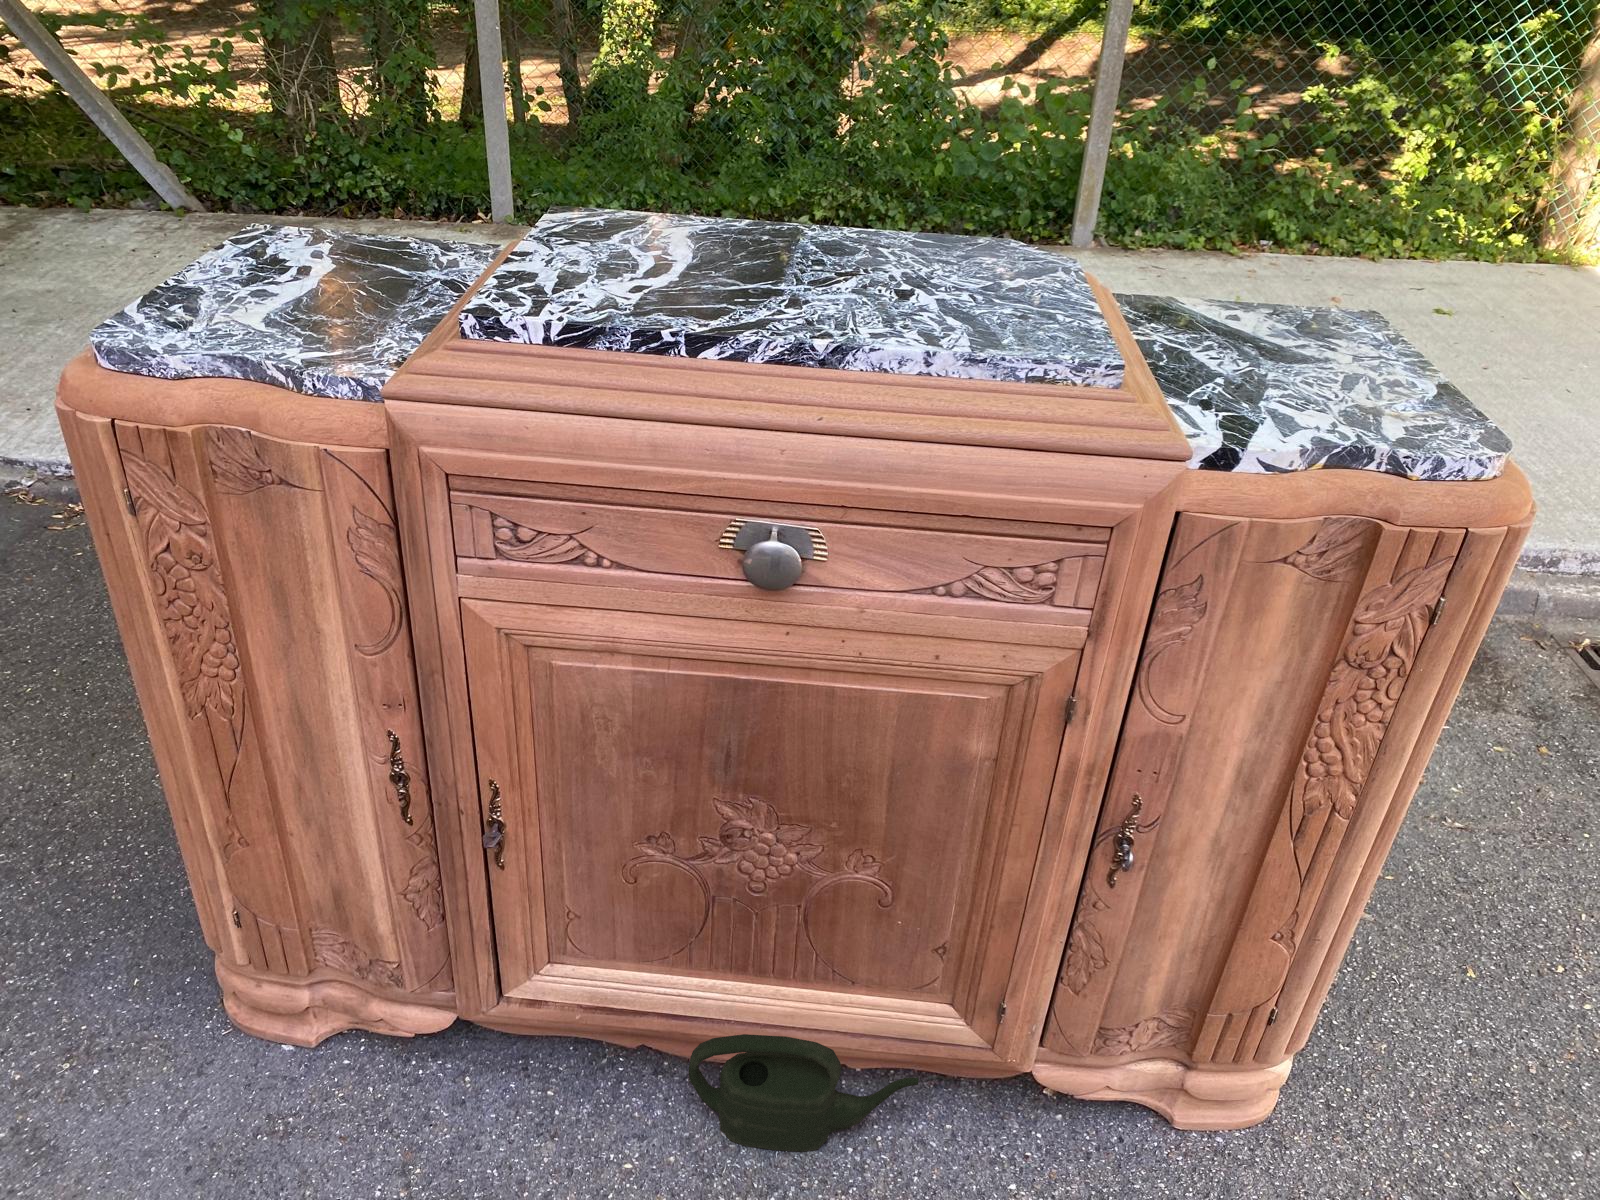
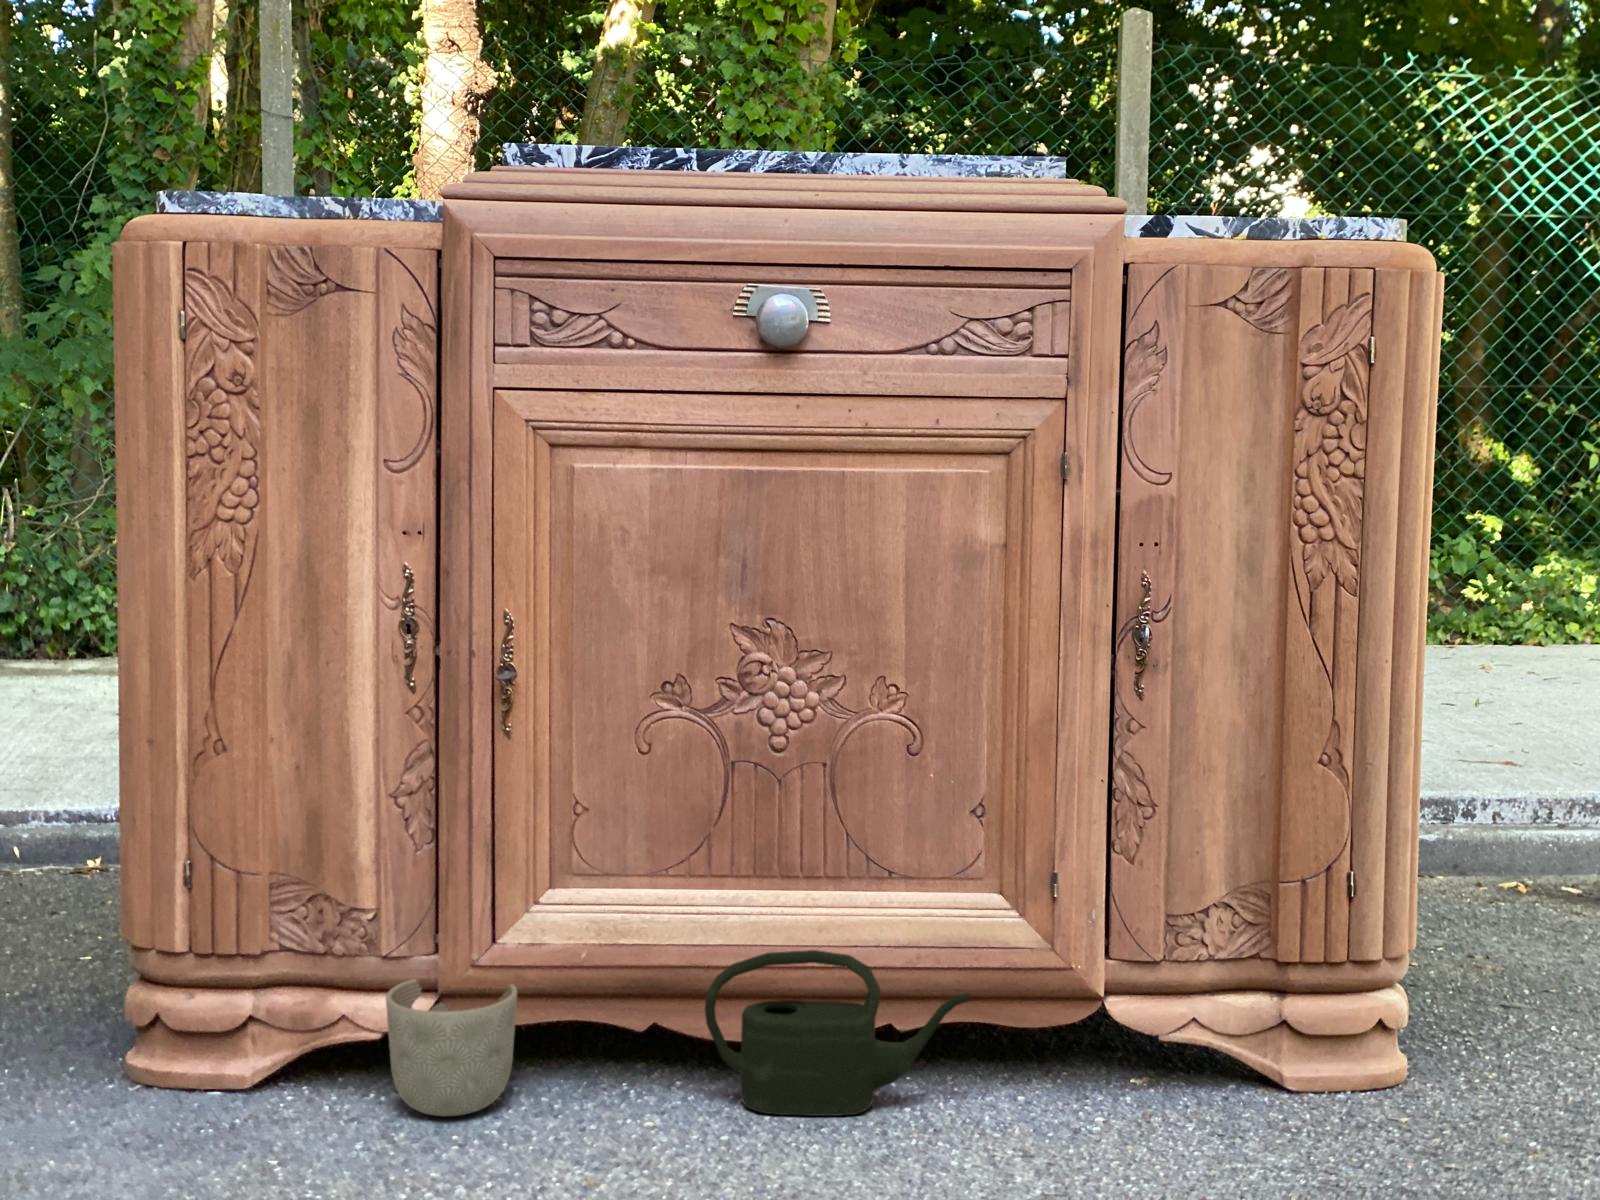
planter: none [414,1000,528,1137] -> present [386,979,518,1116]

